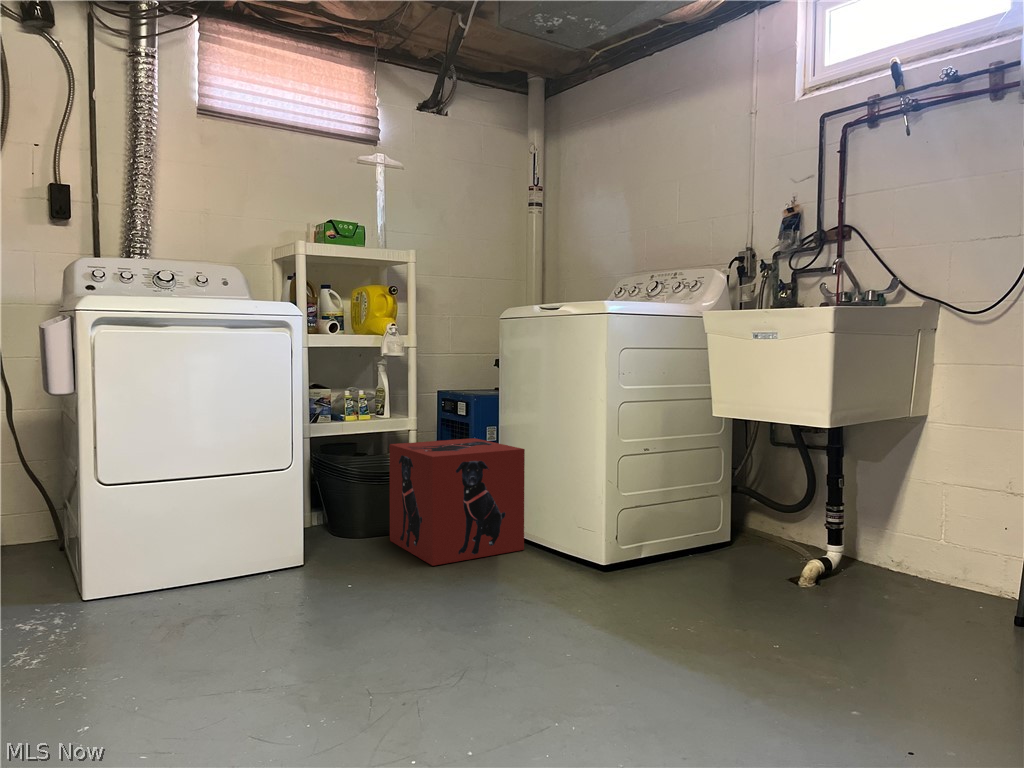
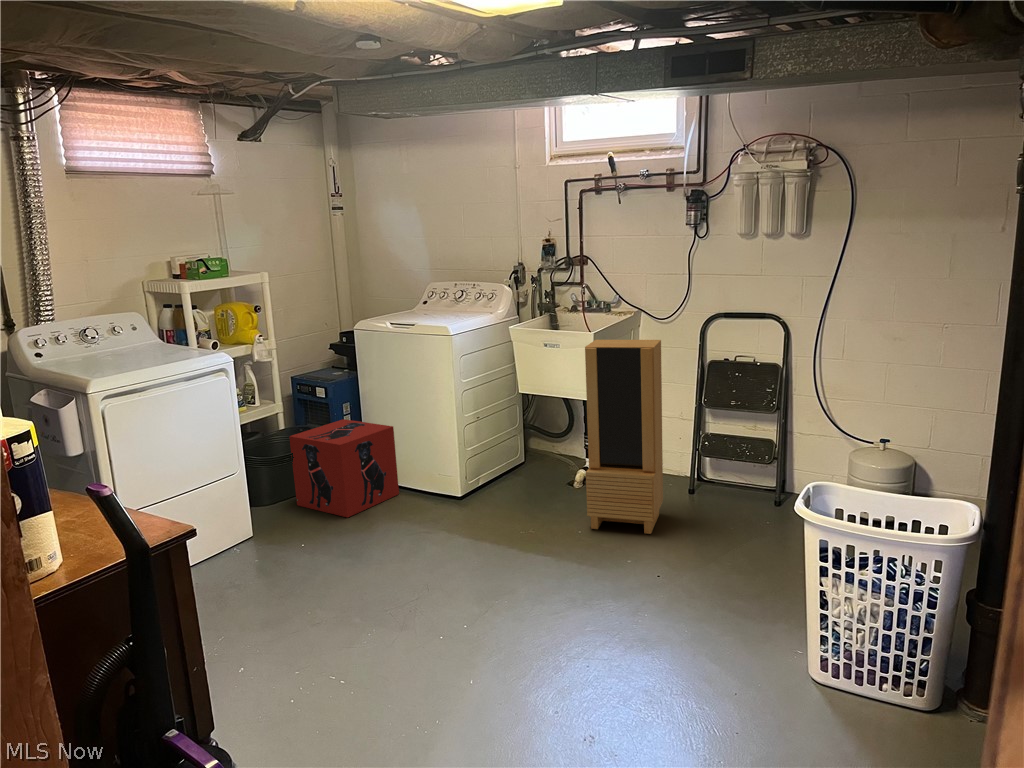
storage cabinet: none [801,308,983,700] -> present [585,340,663,534]

